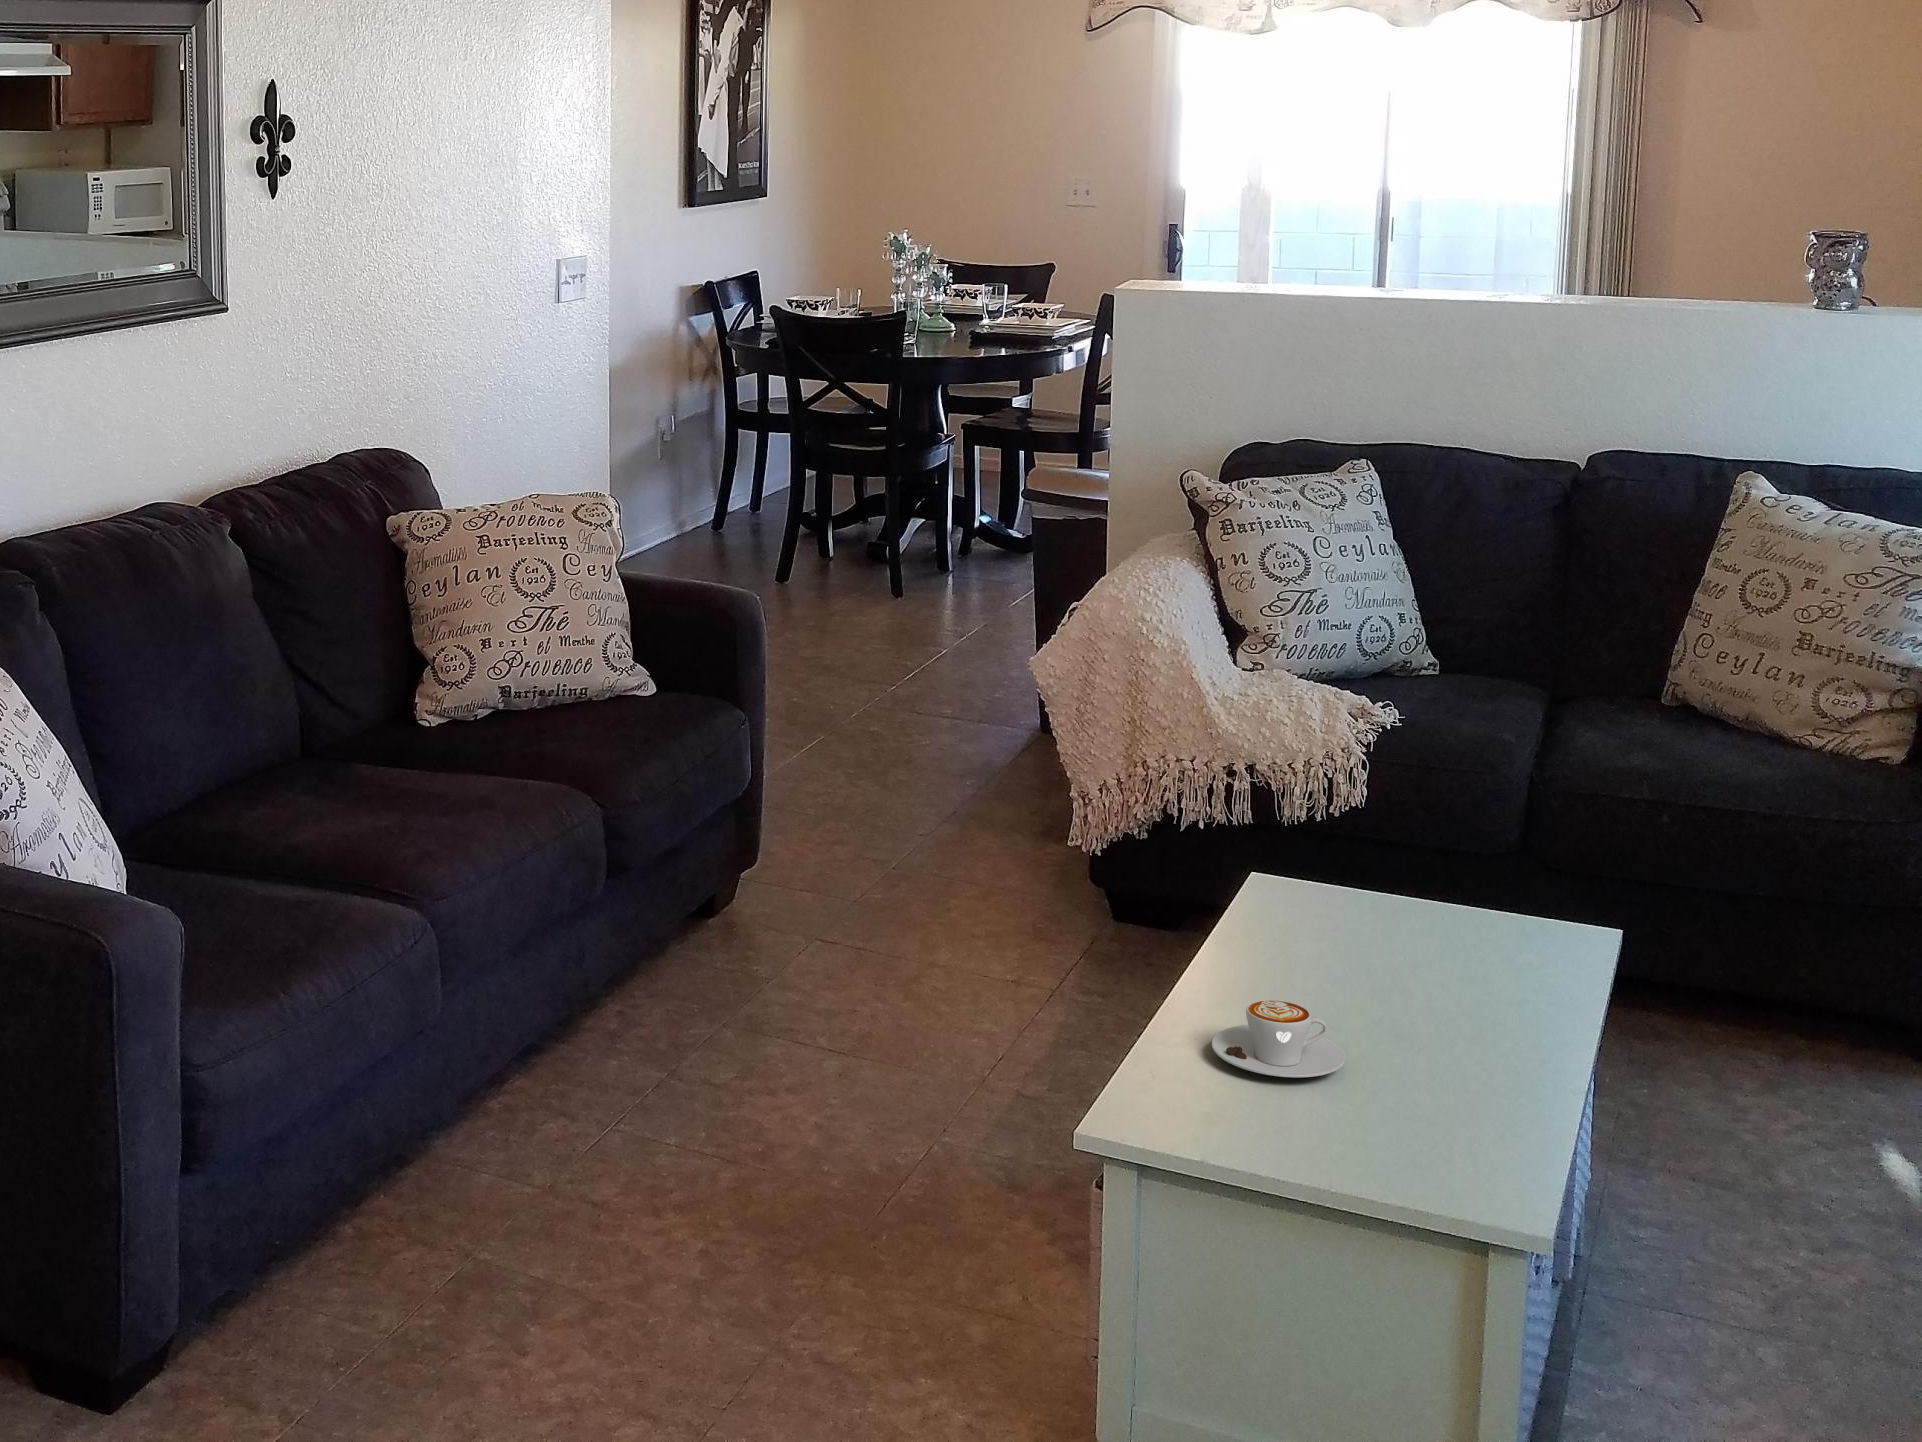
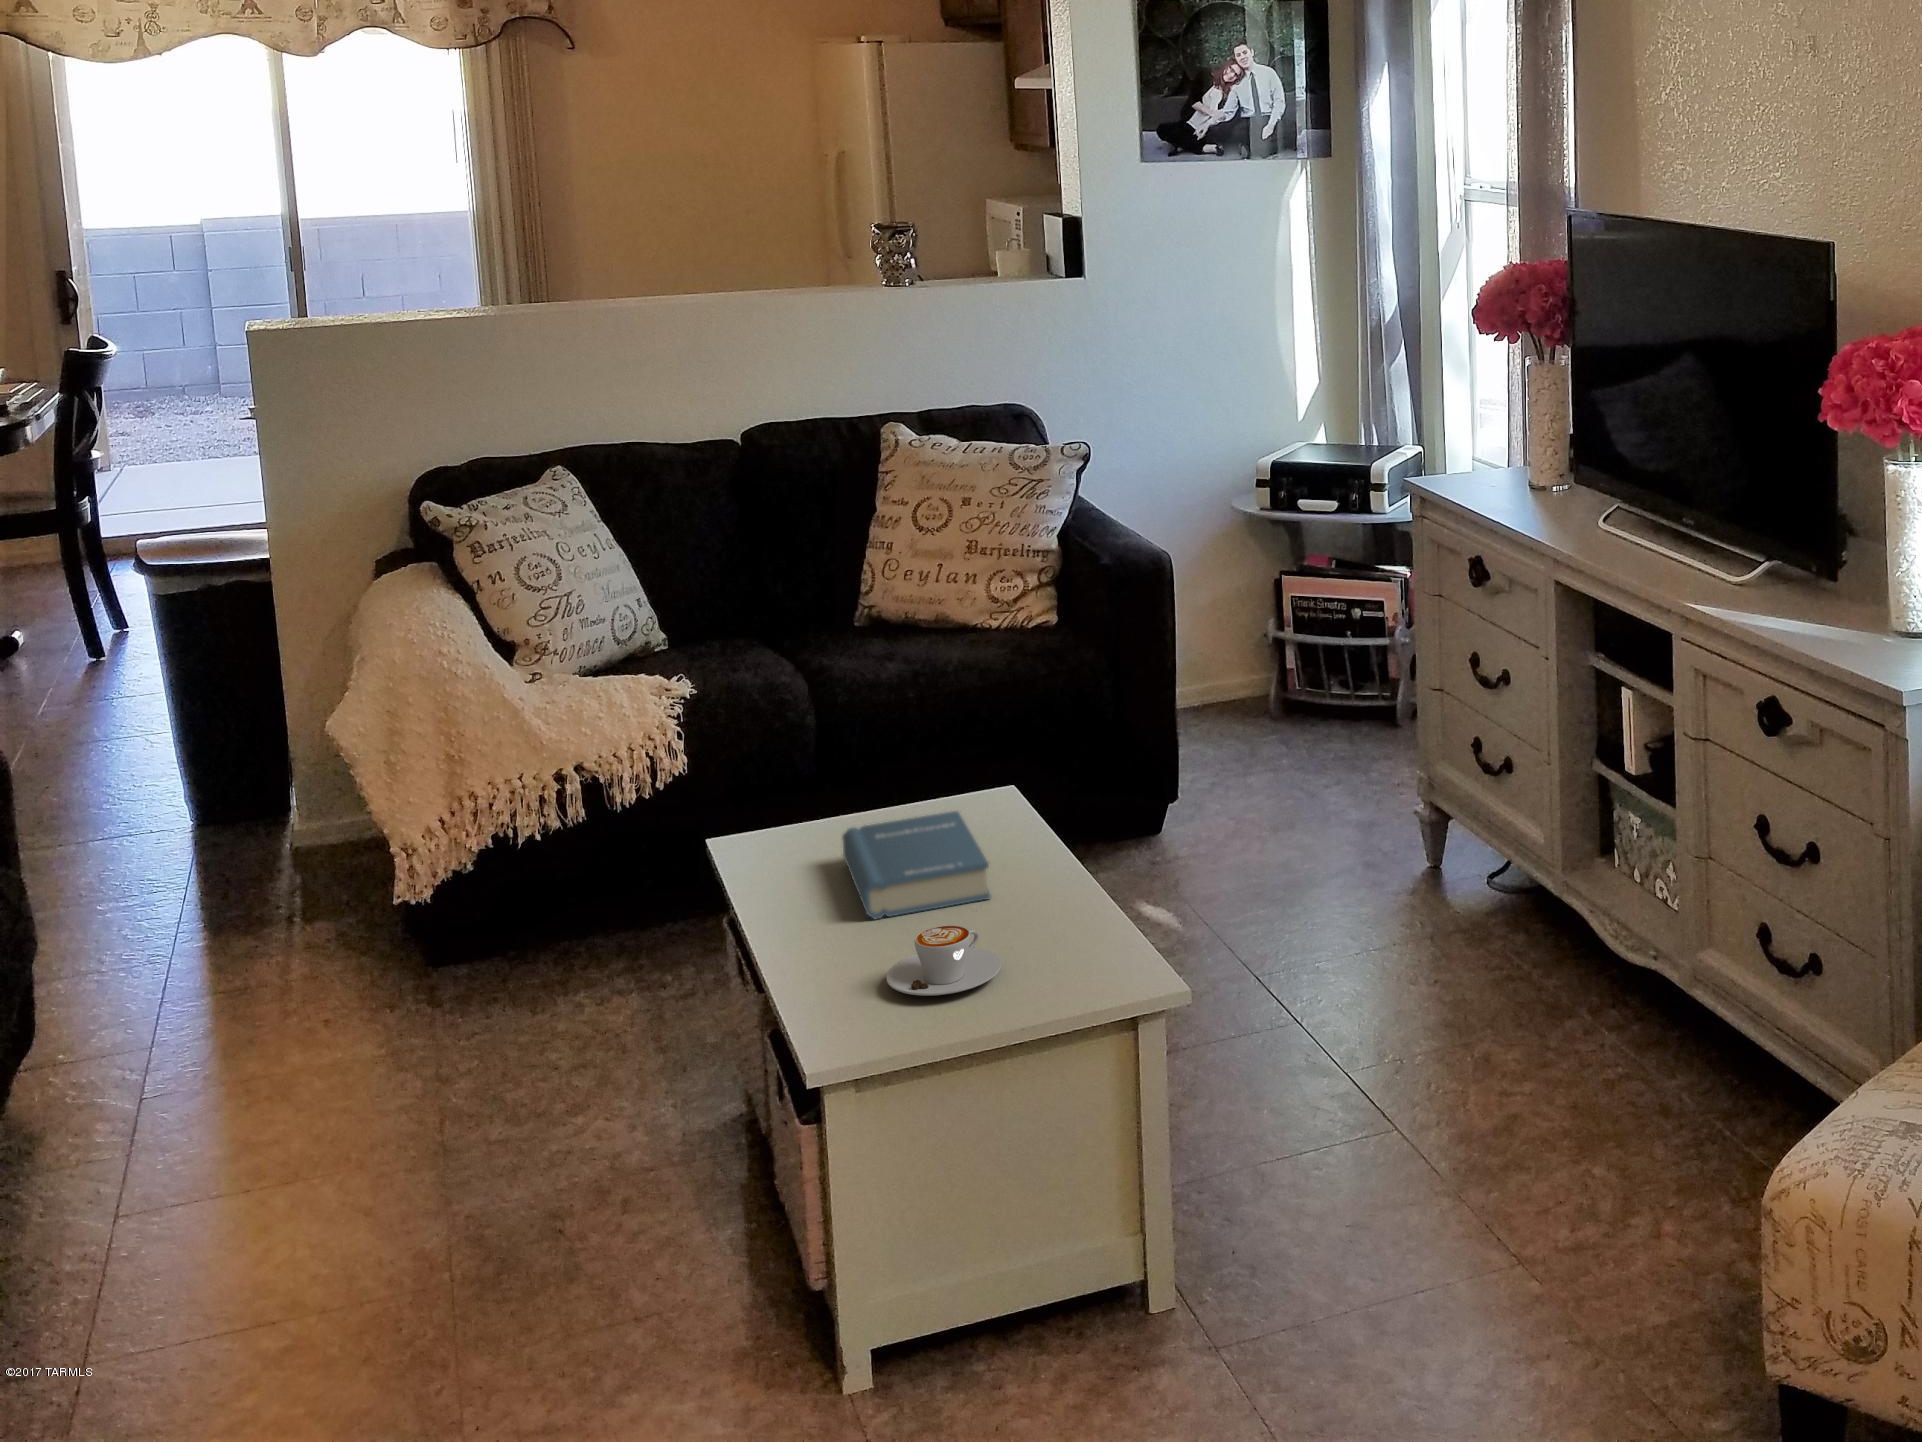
hardback book: none [1285,887,1474,1010] -> present [842,811,991,919]

